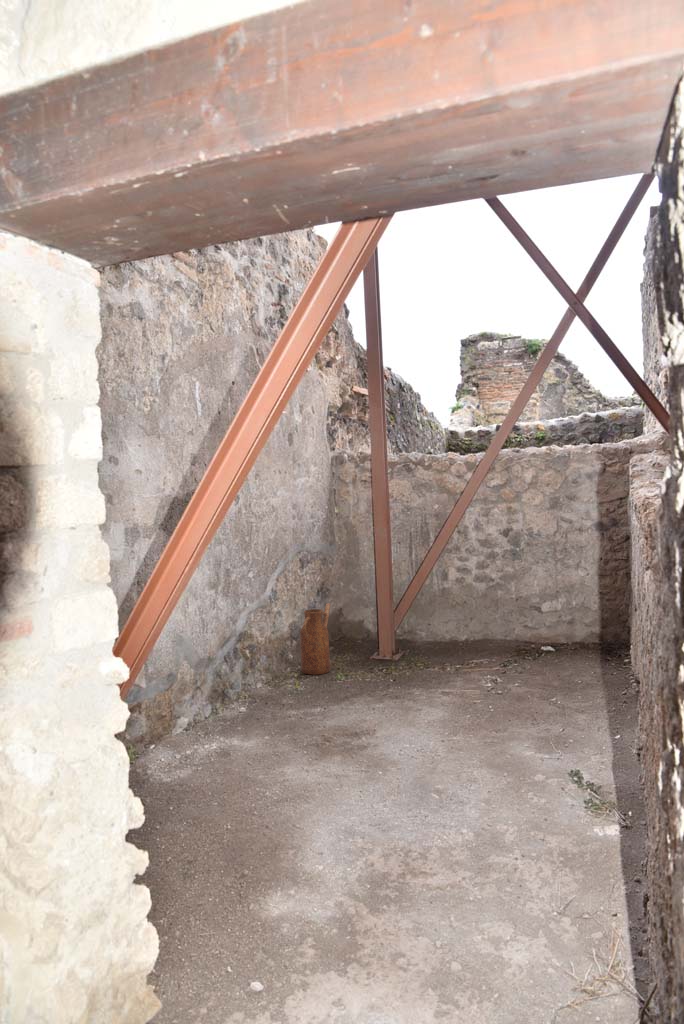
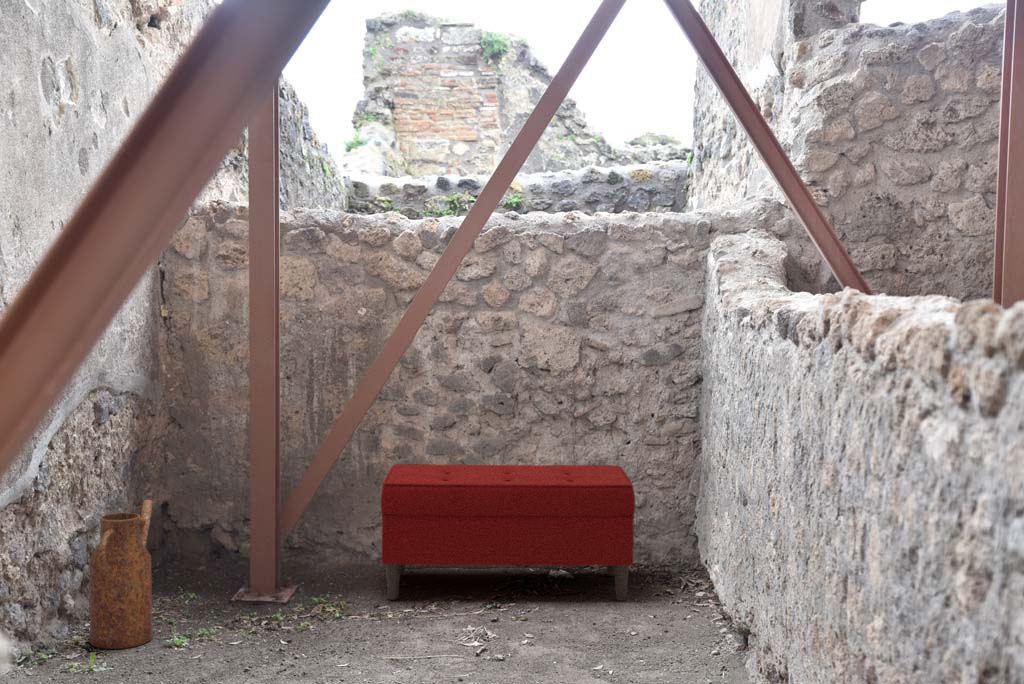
bench: none [445,587,586,663] -> present [381,464,635,601]

